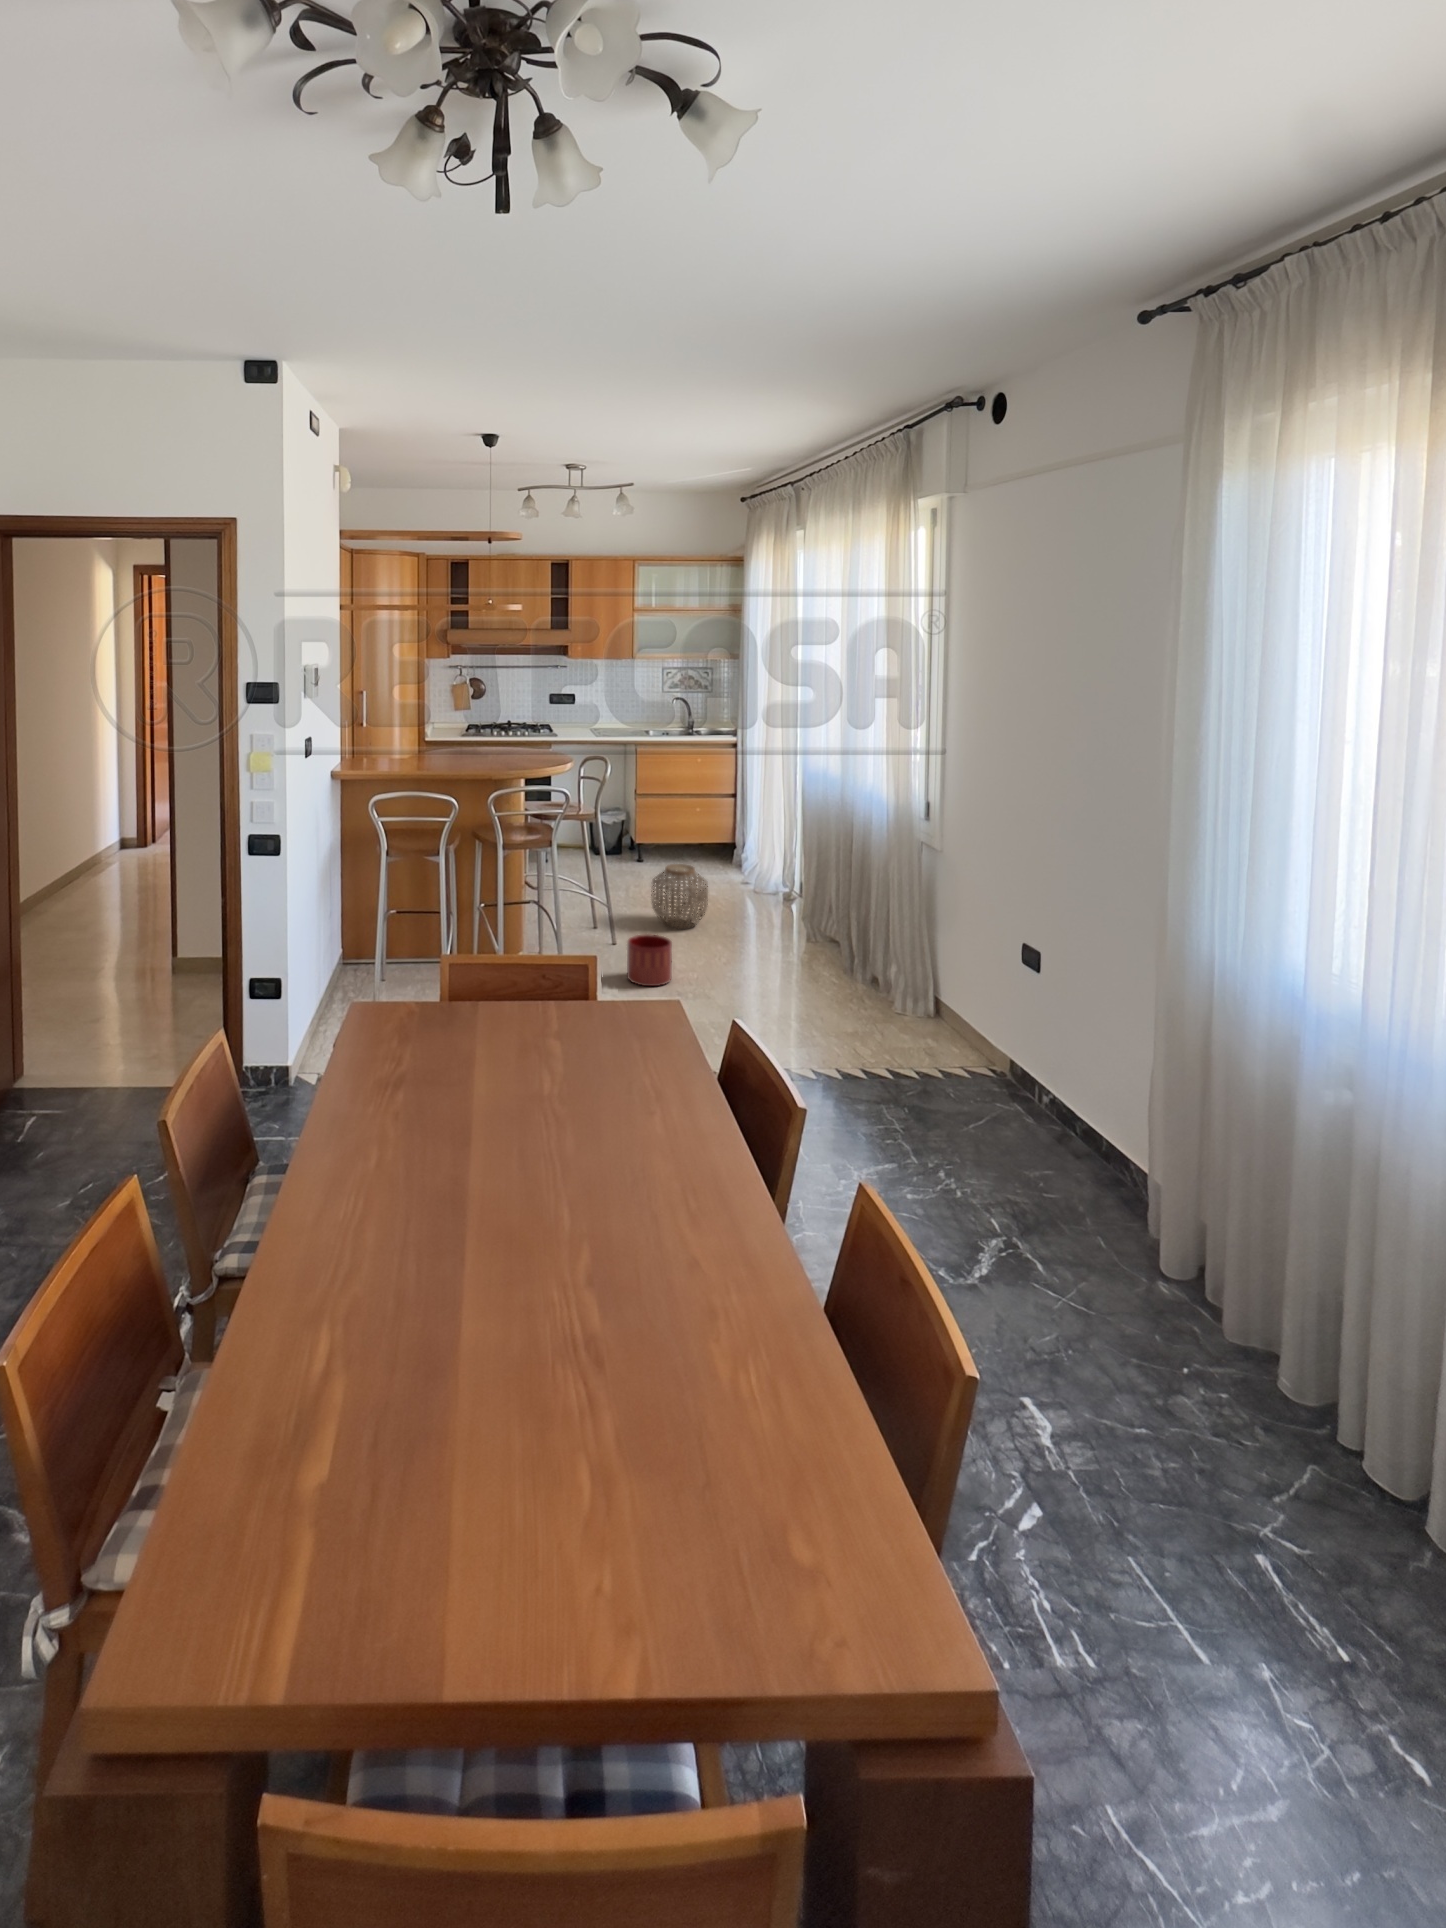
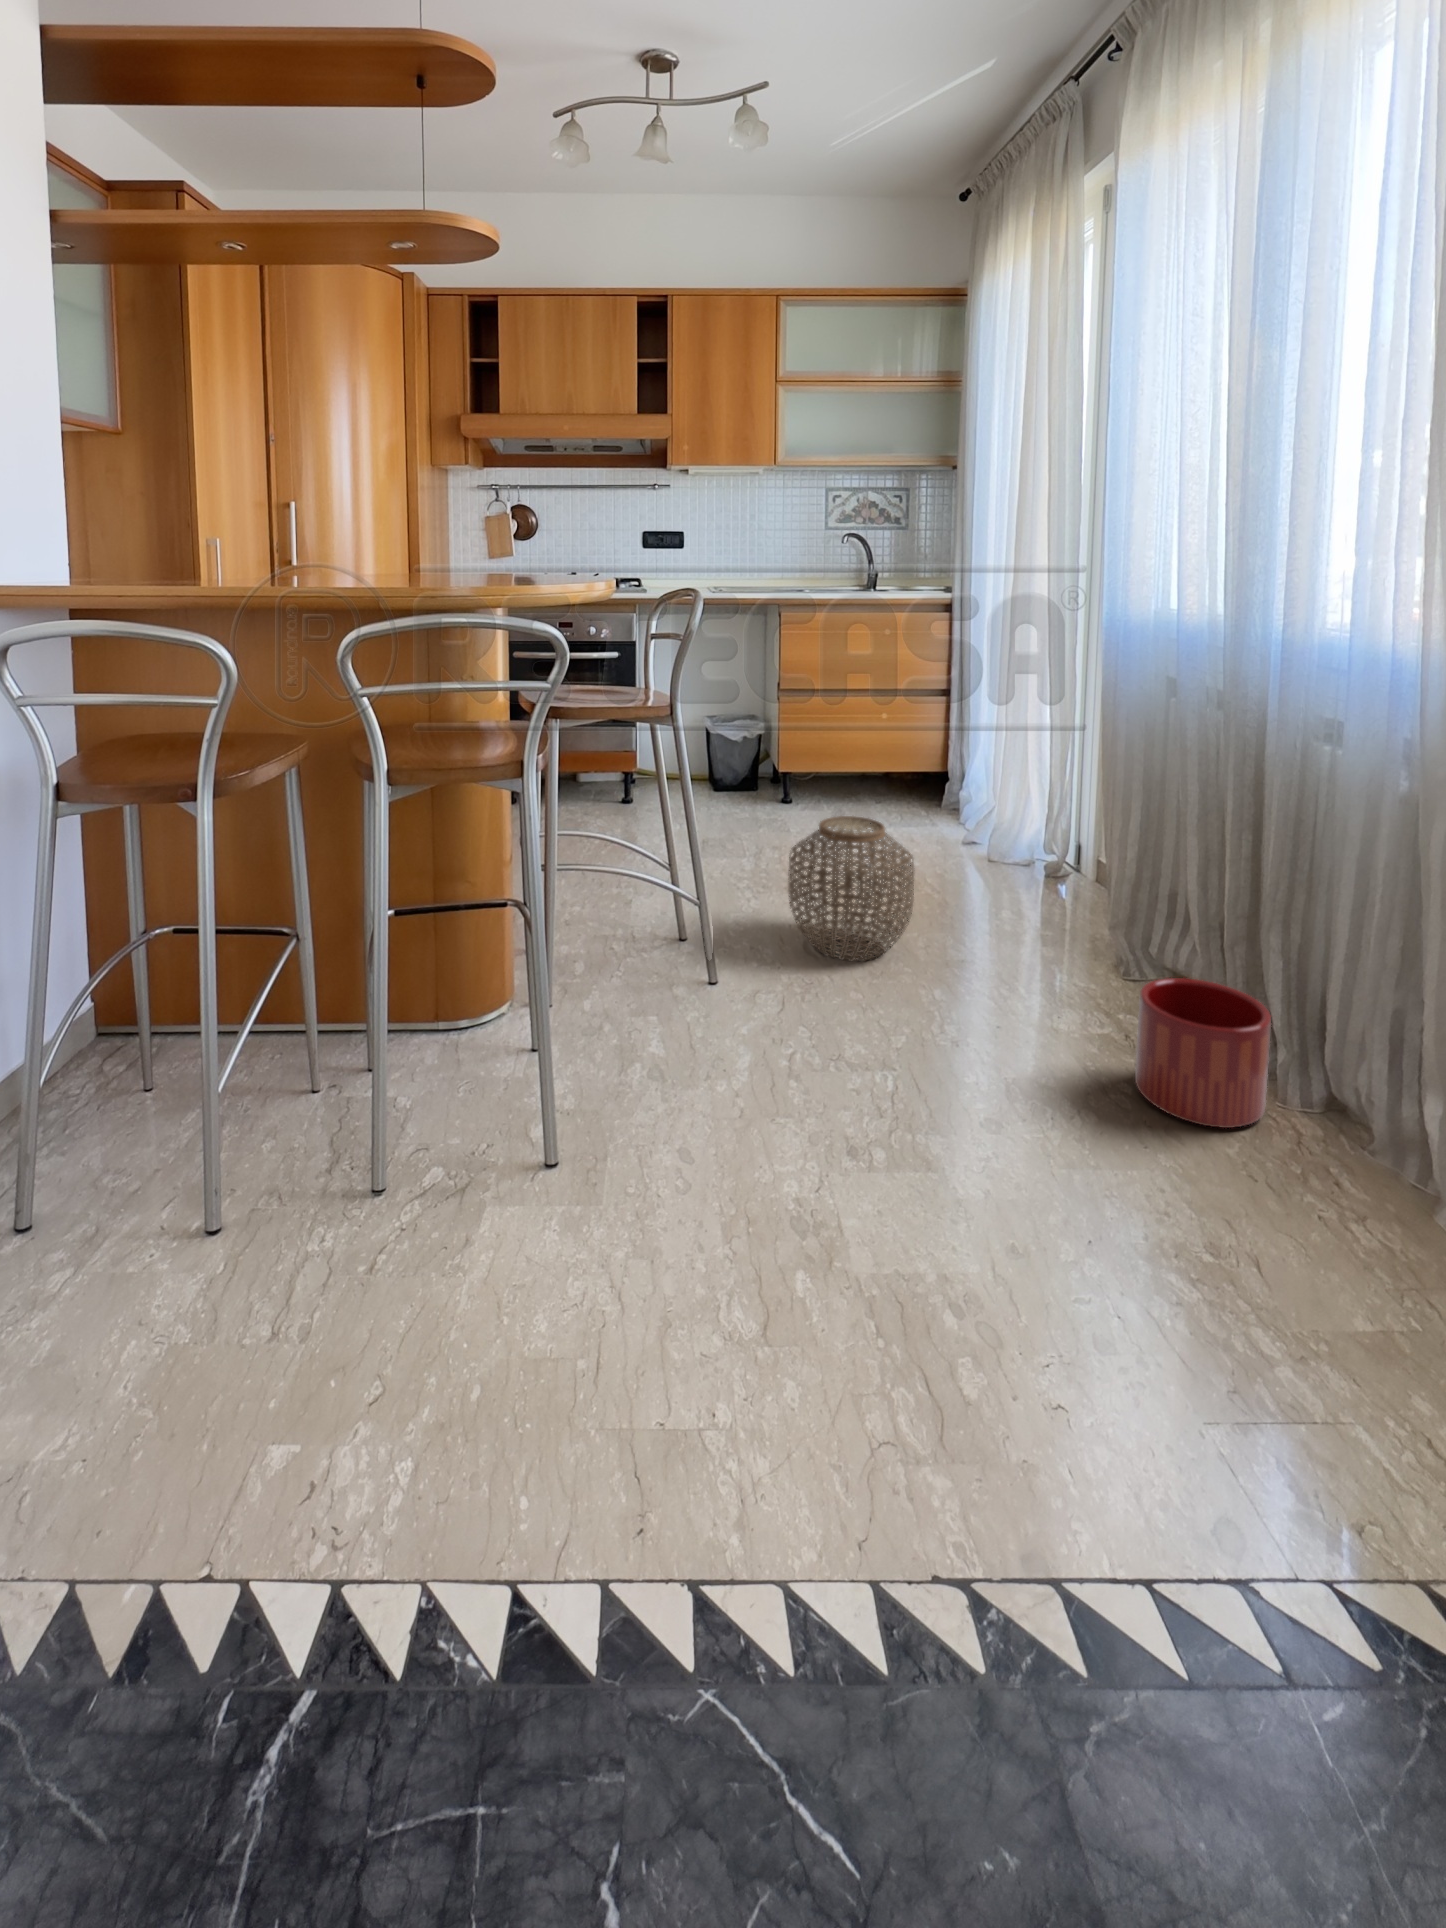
planter: present [627,934,672,986] -> present [1135,978,1271,1128]

